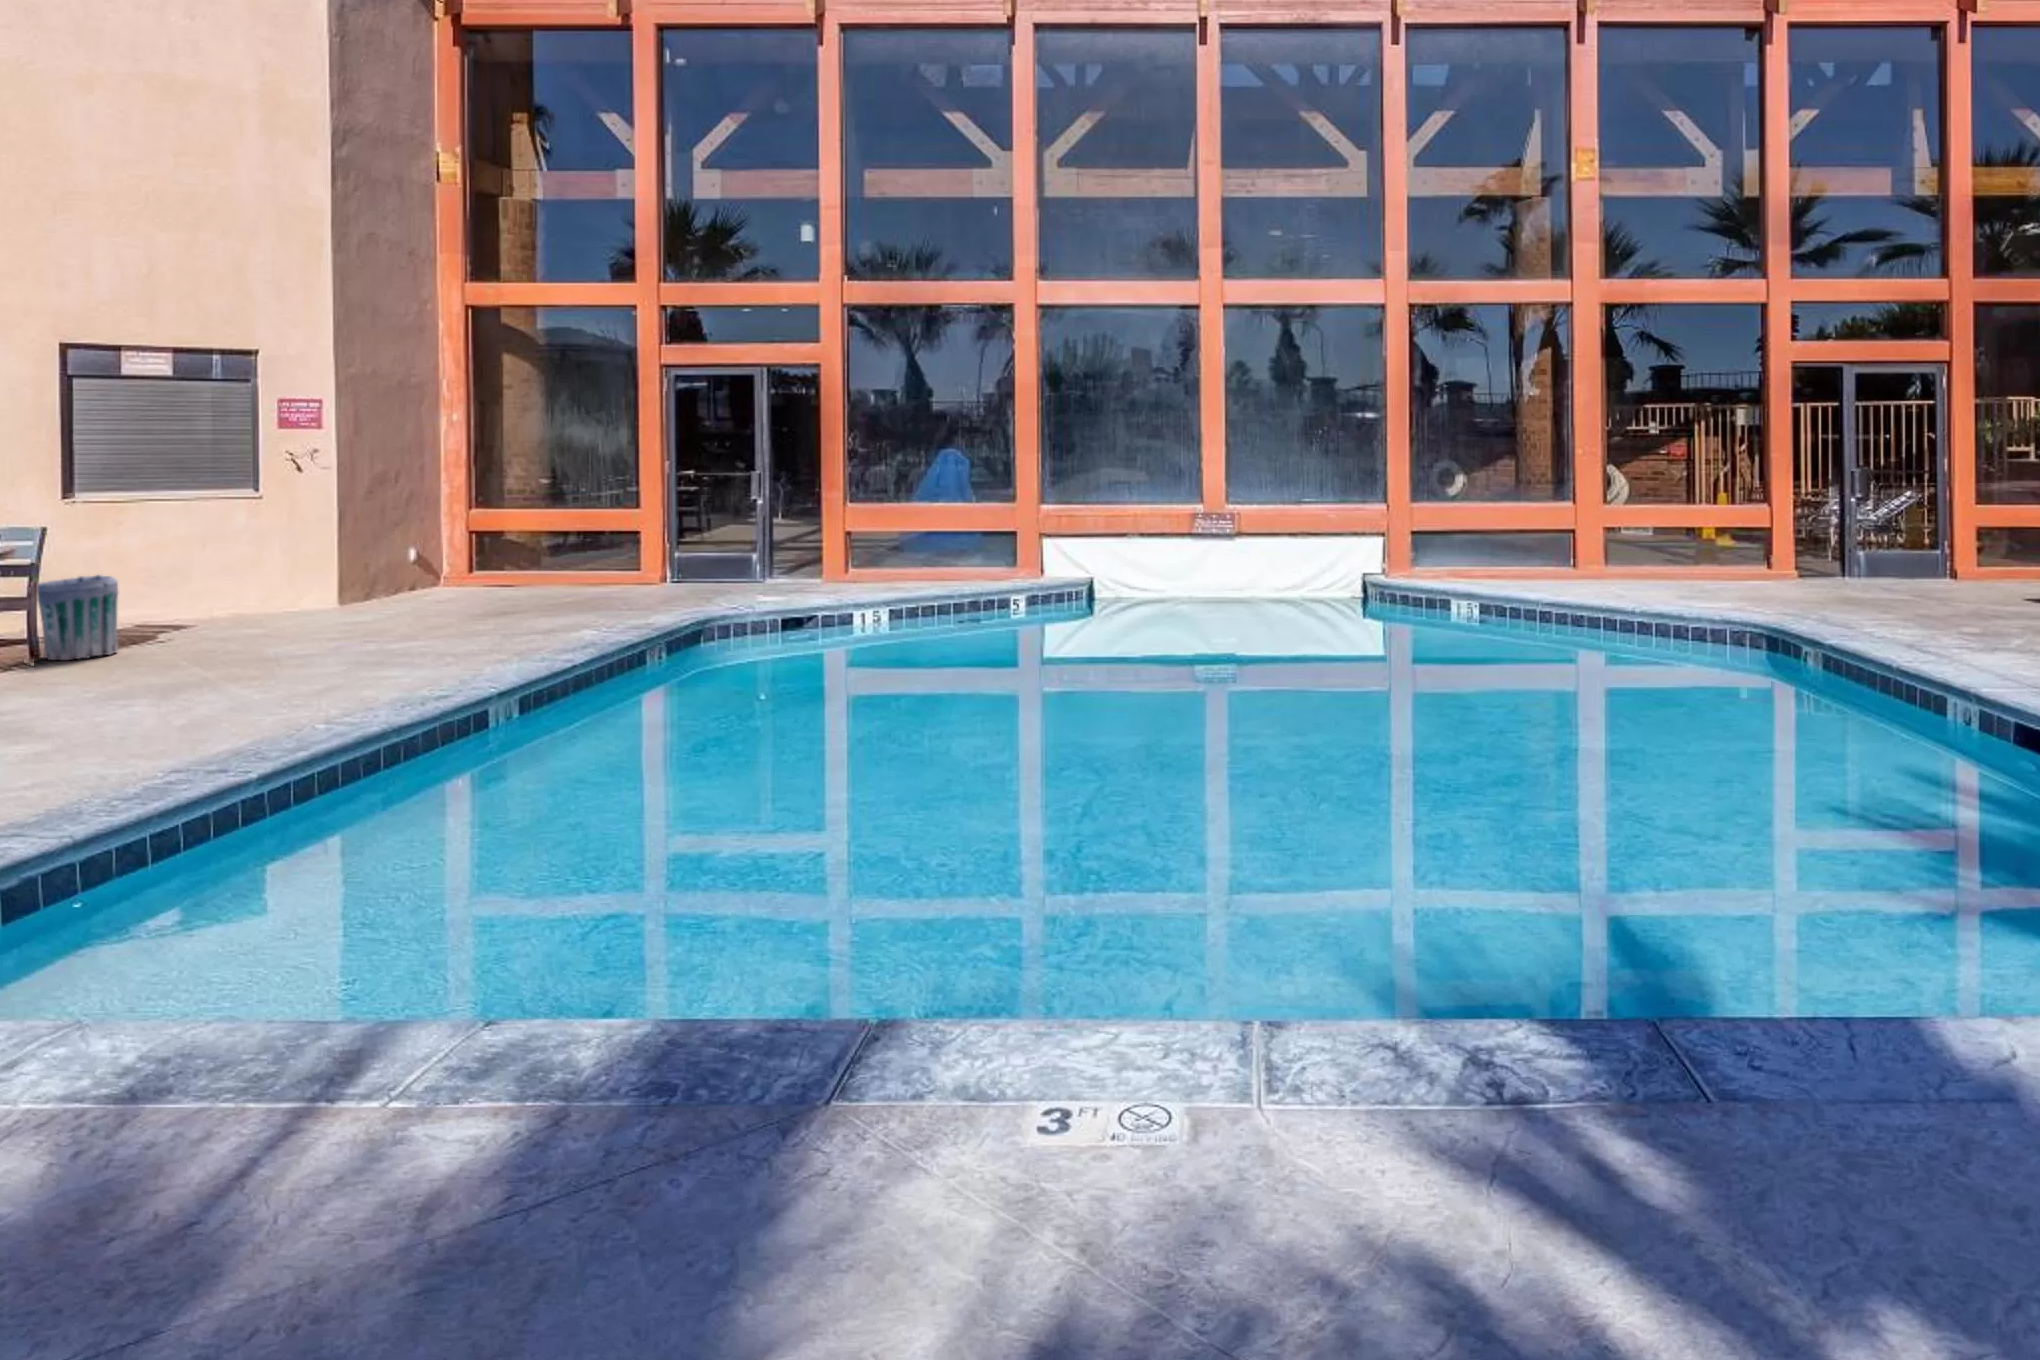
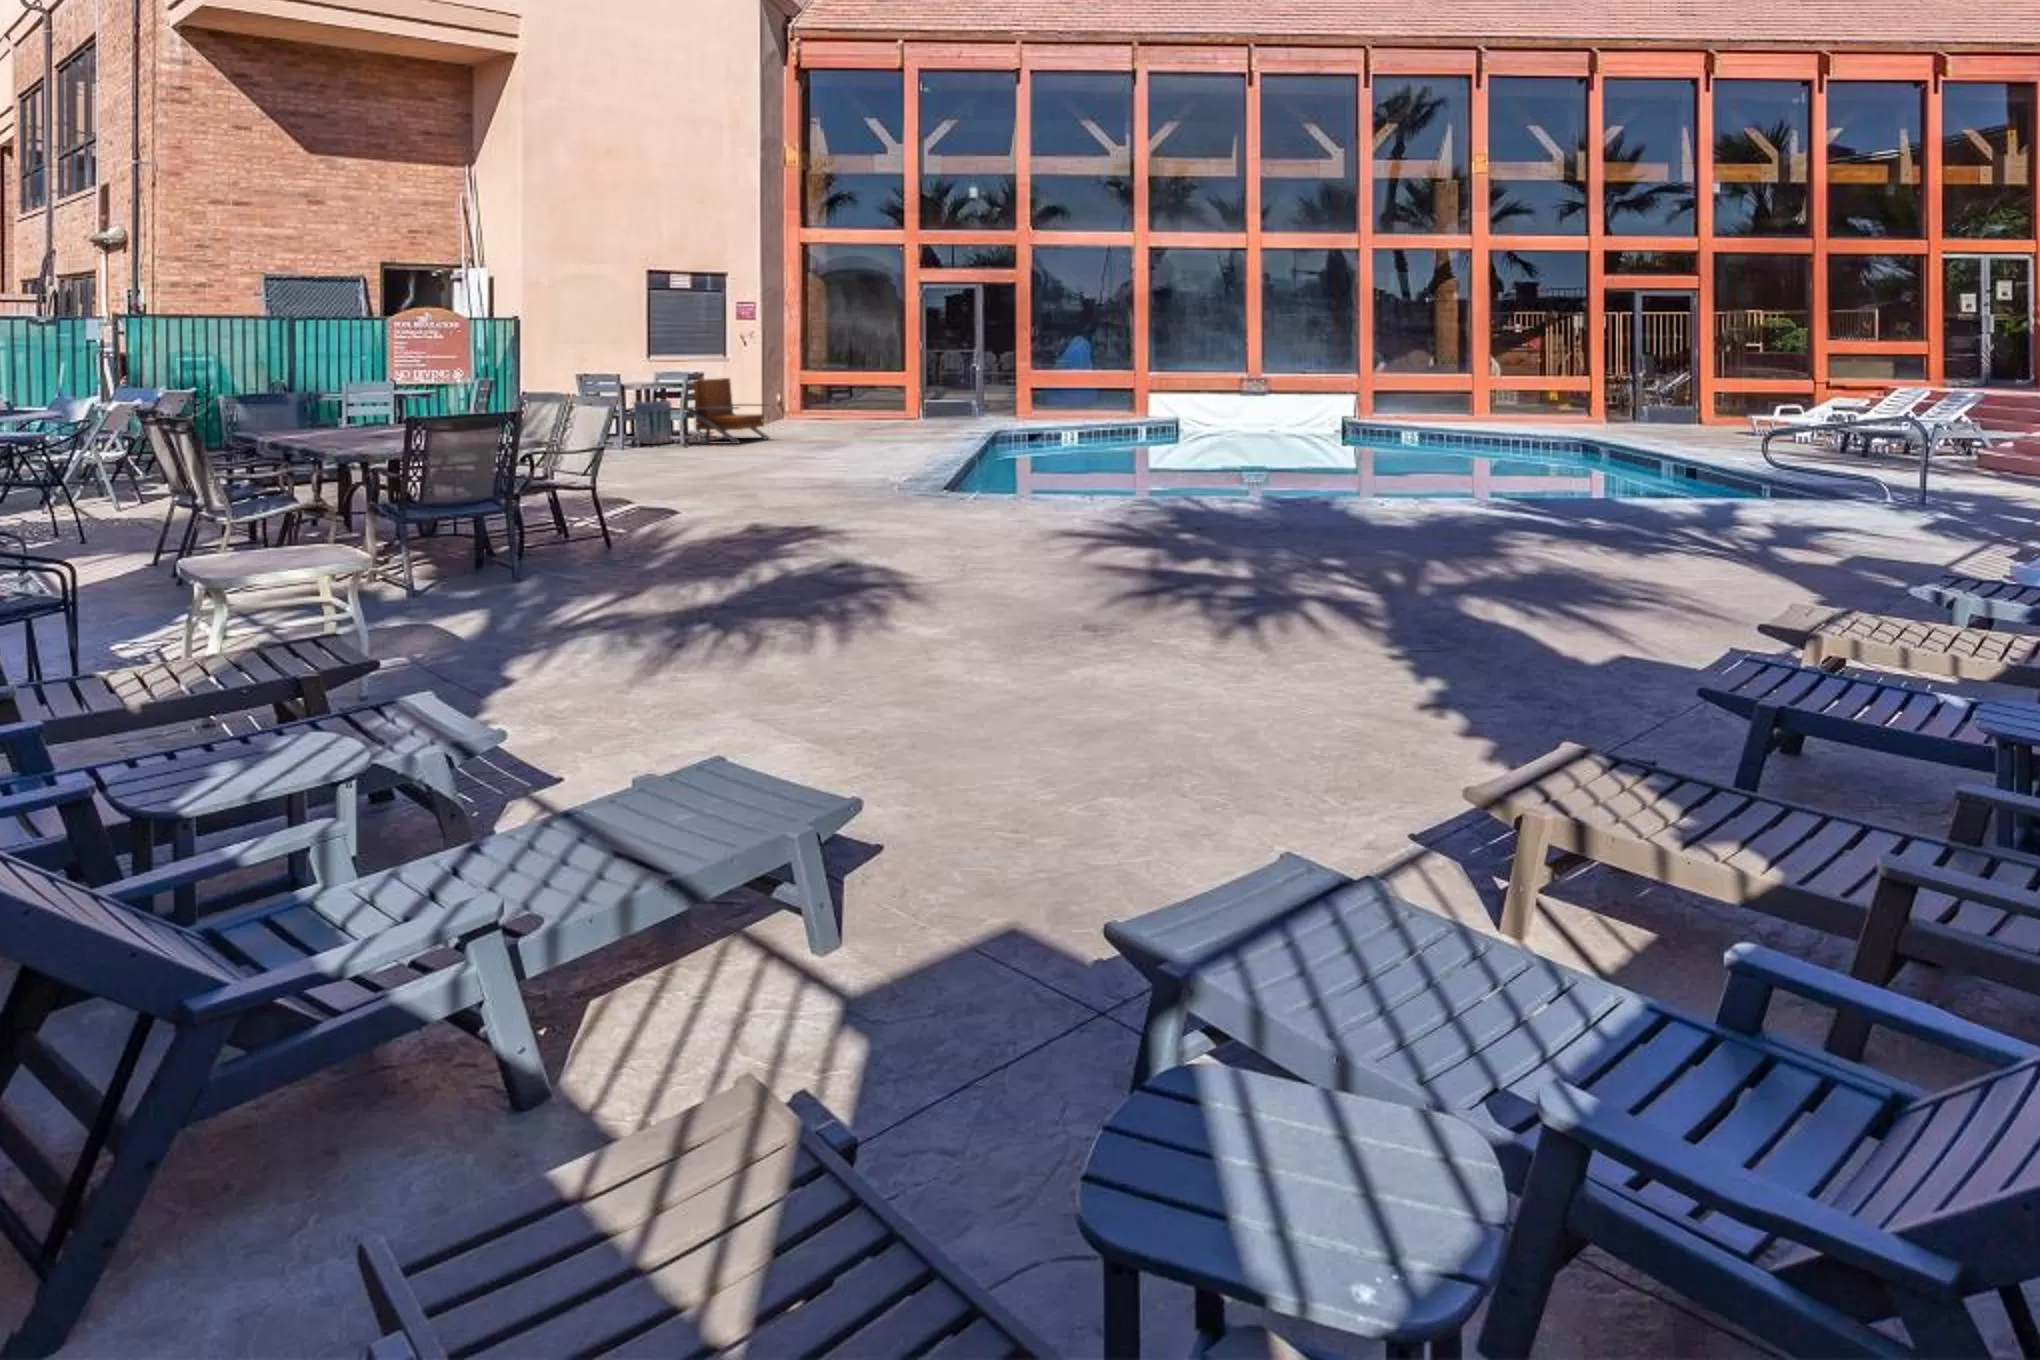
lounge chair: none [134,533,322,659] -> present [685,378,769,444]

